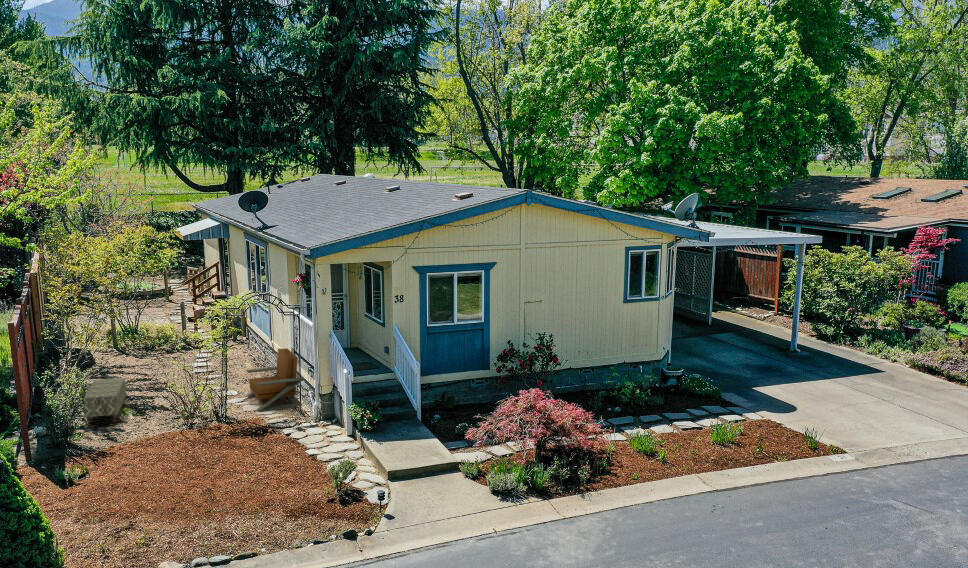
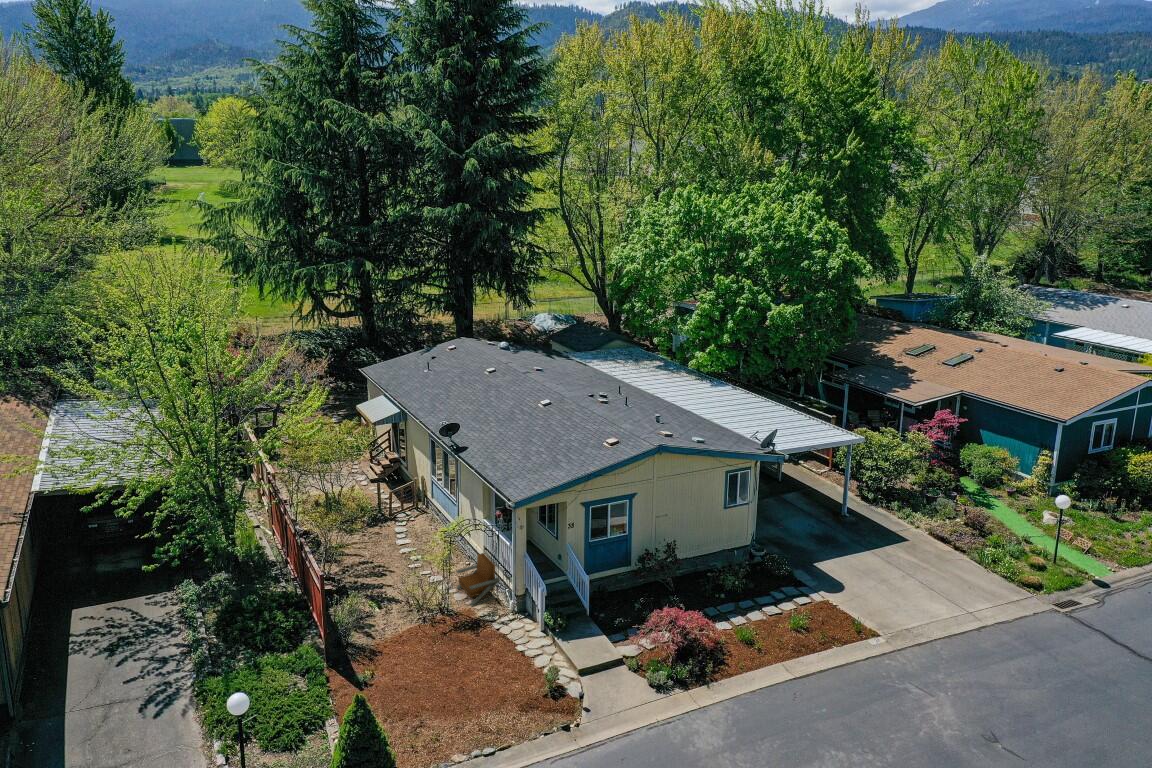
bench: present [84,378,126,426] -> none [353,585,378,628]

